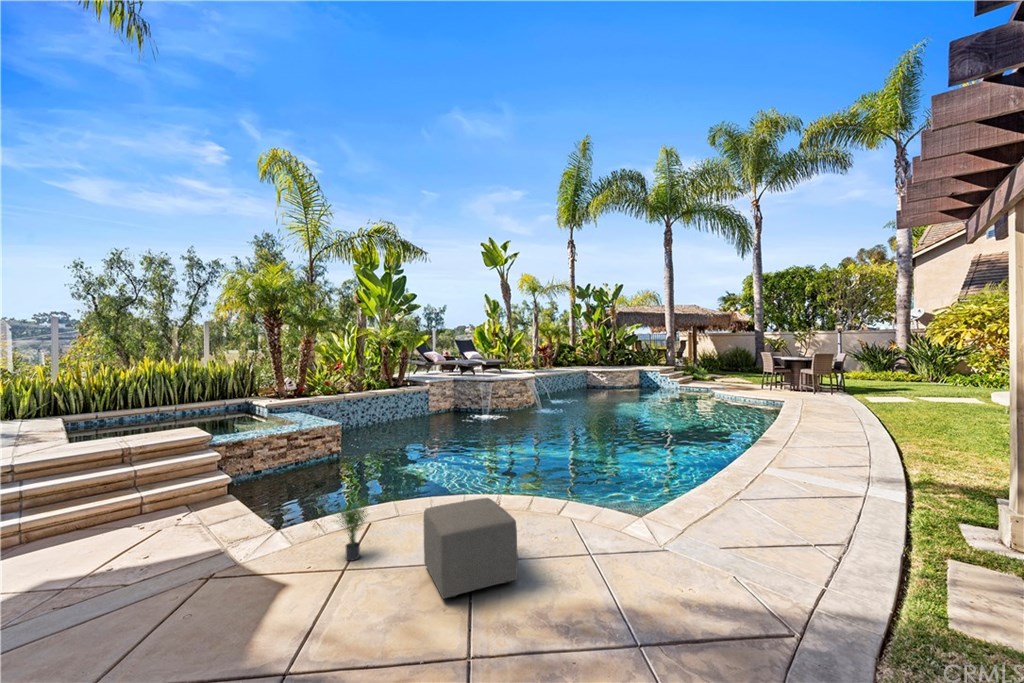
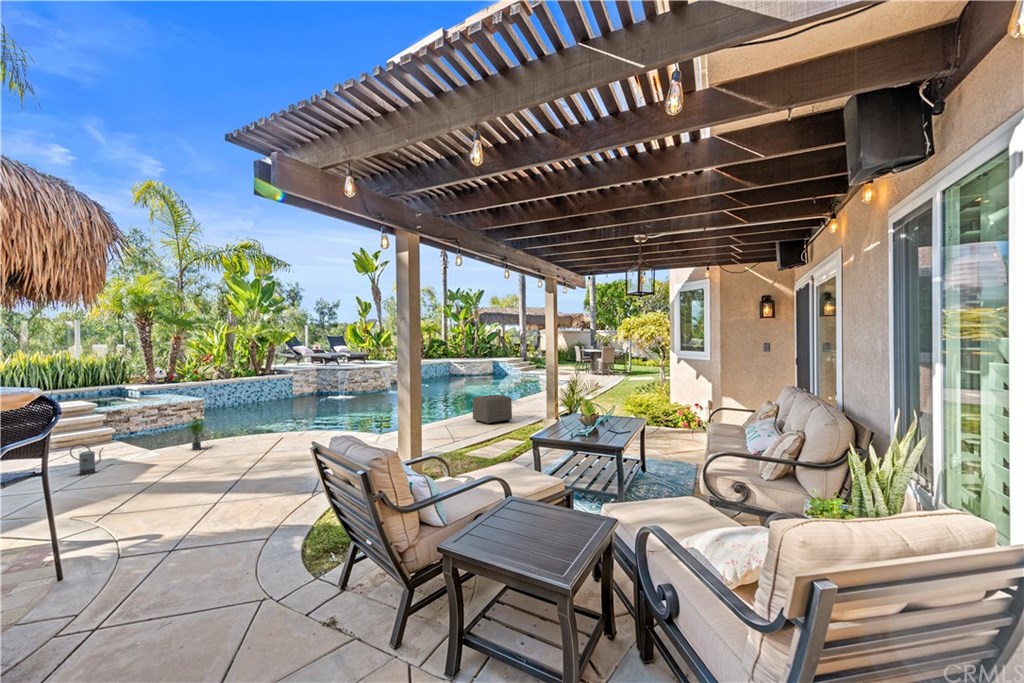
ottoman: present [423,498,518,598] -> present [472,395,512,424]
watering can: none [116,584,184,657] -> present [70,444,103,474]

